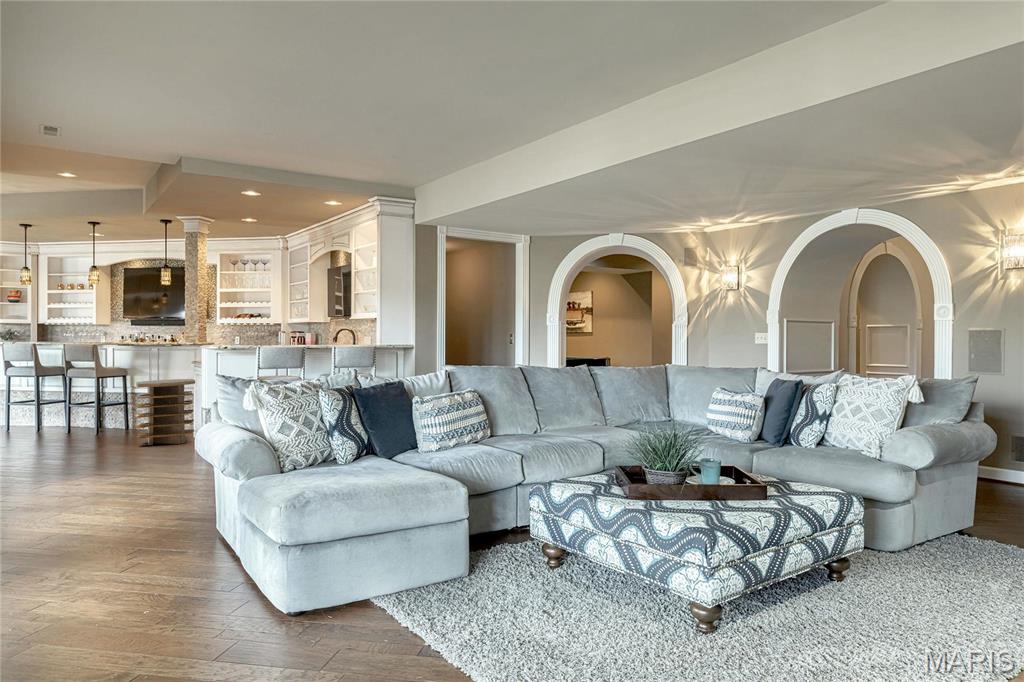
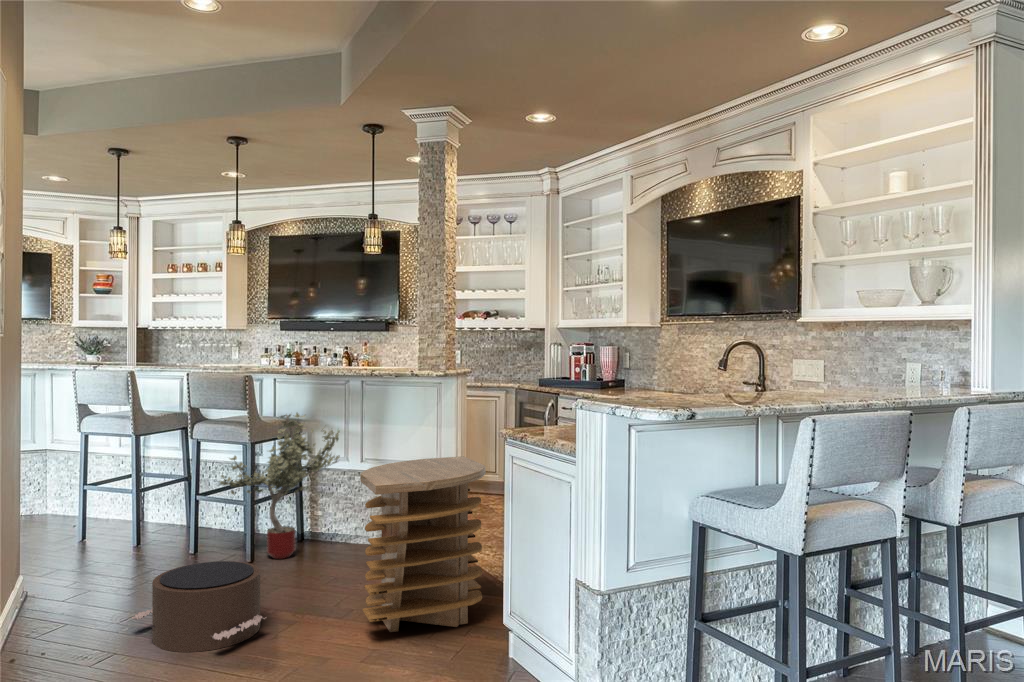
potted tree: none [79,364,145,433] -> present [219,413,340,559]
pouf: none [35,422,95,451] -> present [132,561,265,652]

